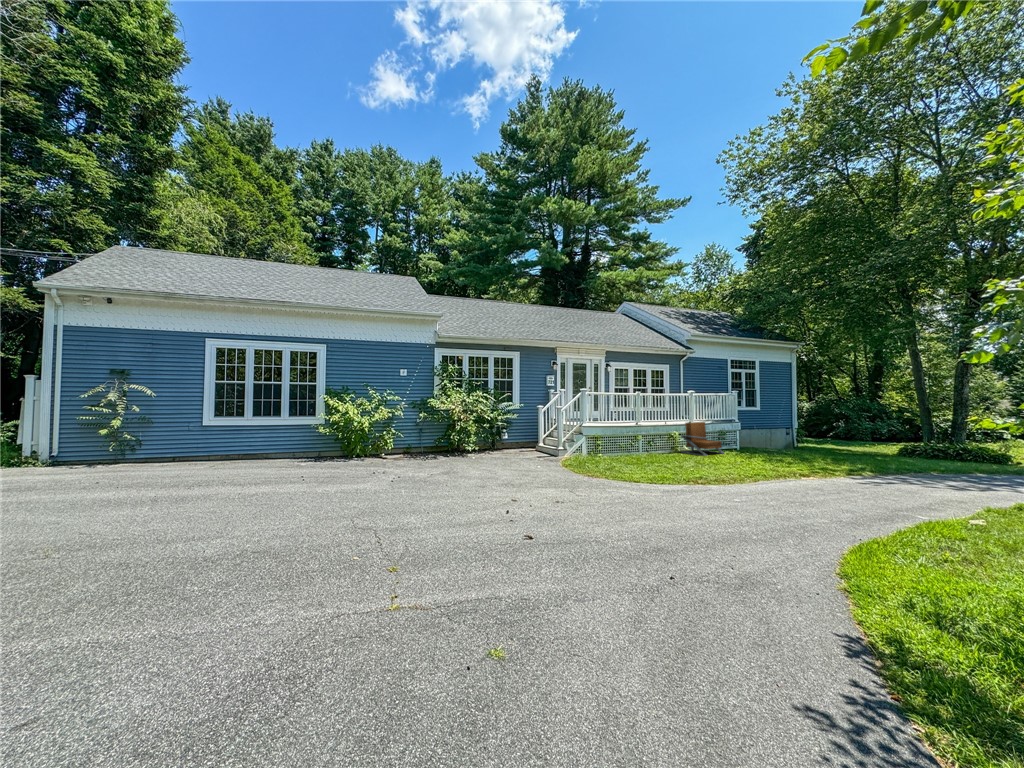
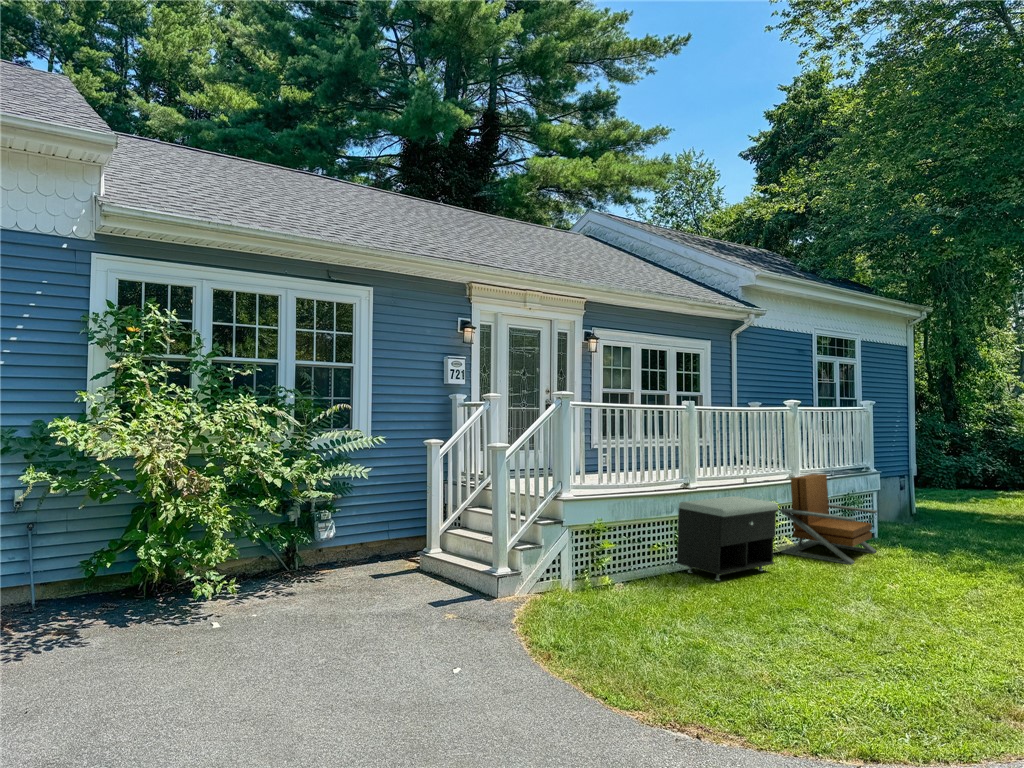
storage bench: none [629,428,670,457] -> present [677,496,778,580]

